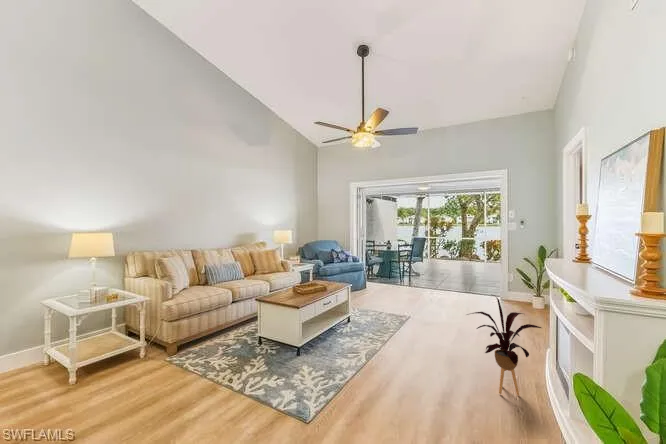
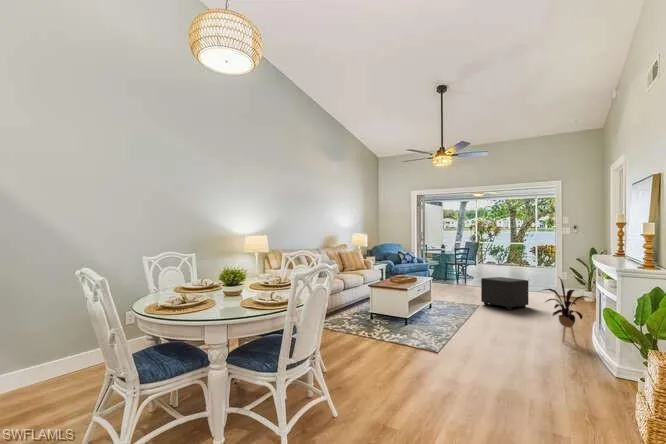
ottoman: none [412,281,467,323] -> present [481,277,529,310]

